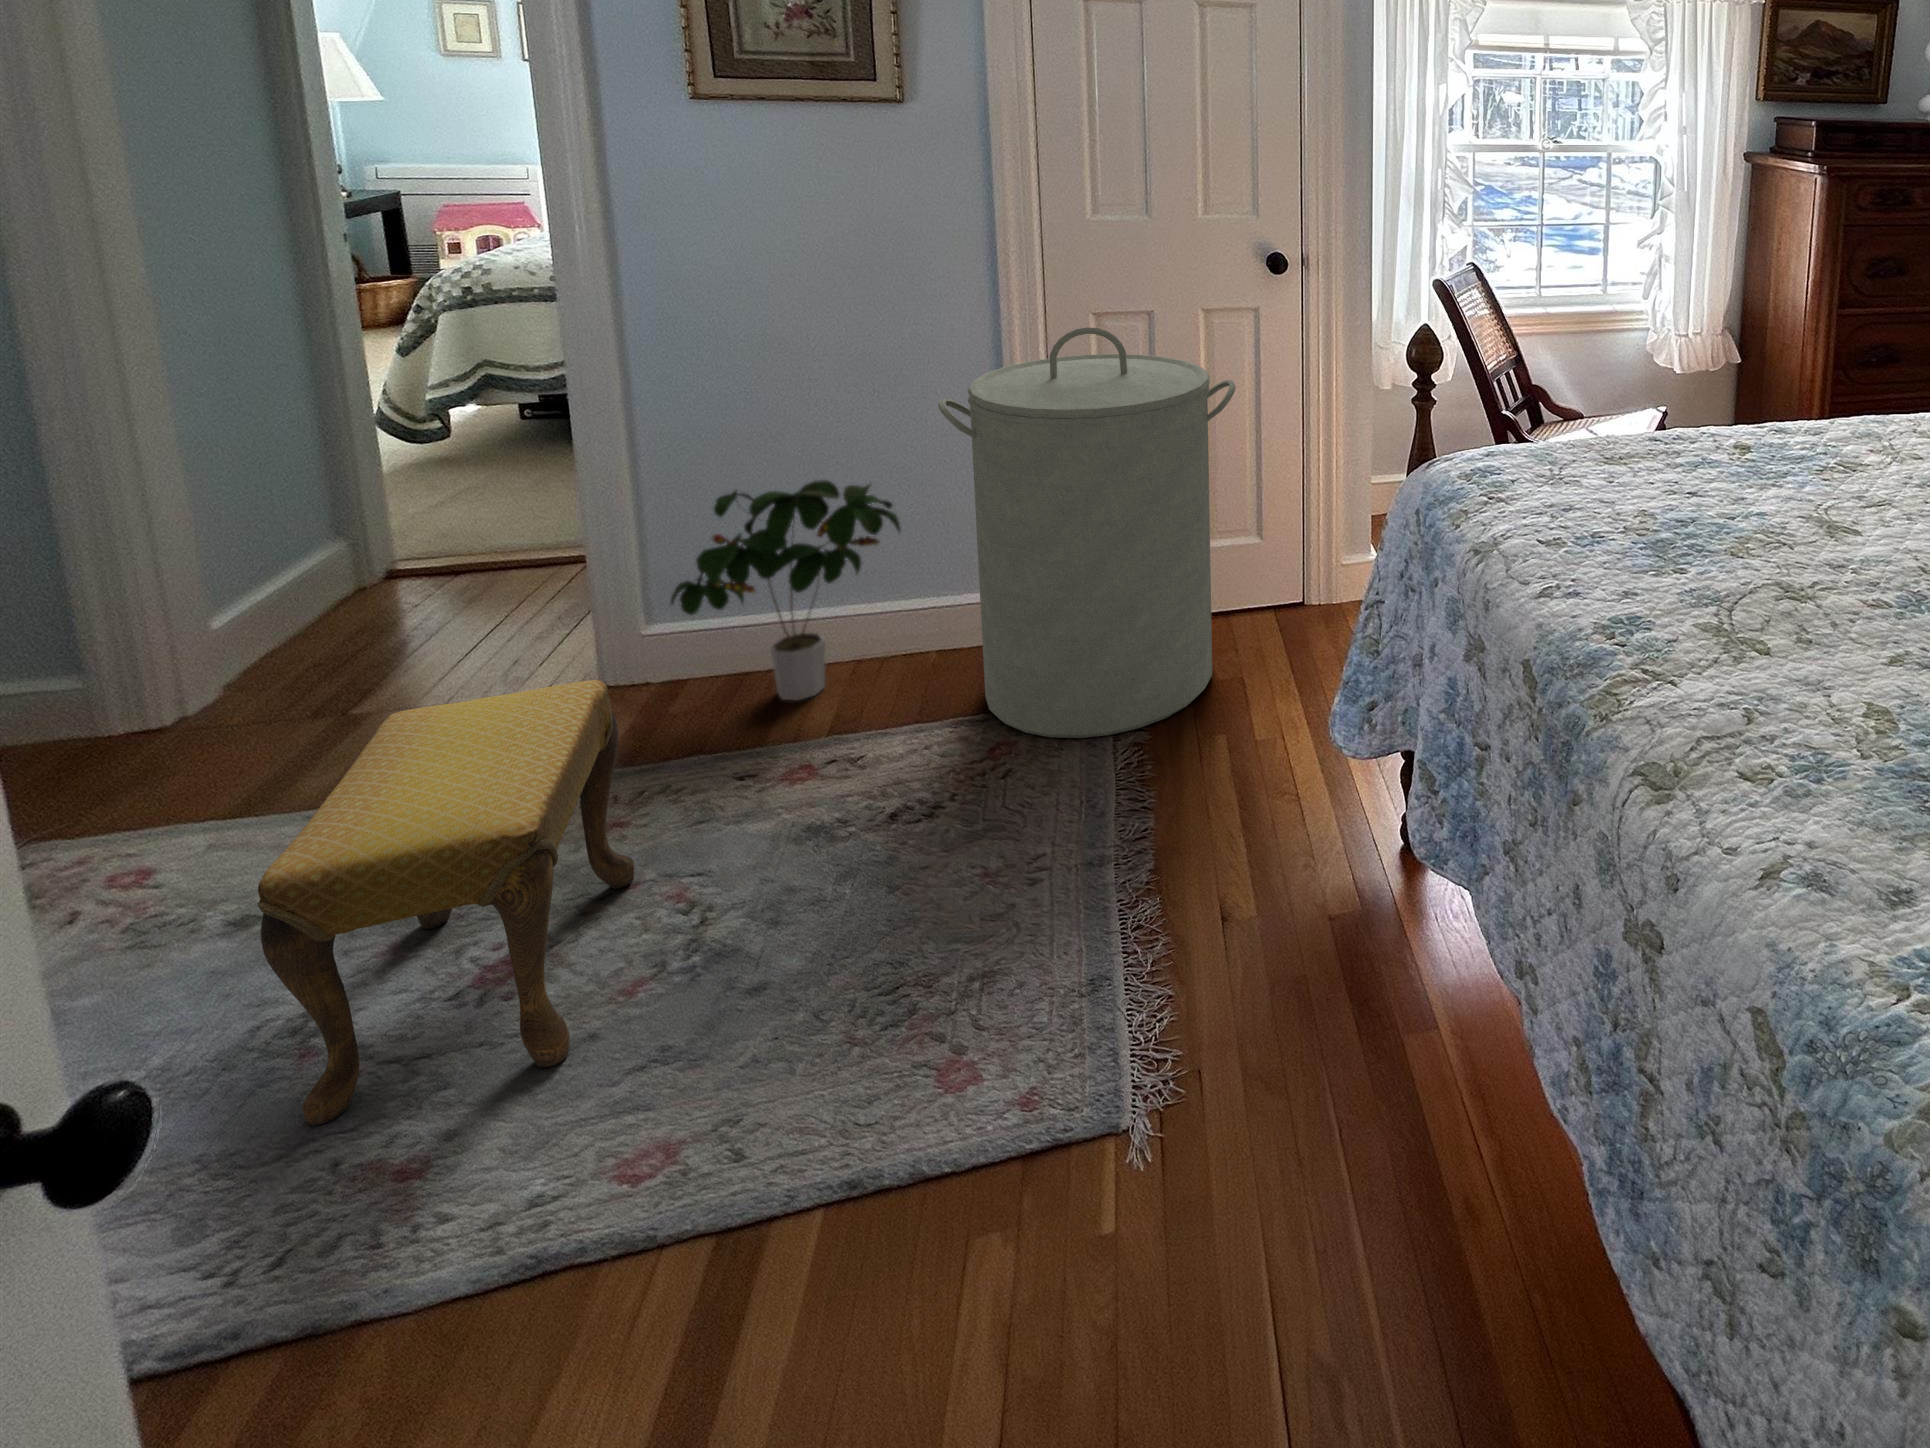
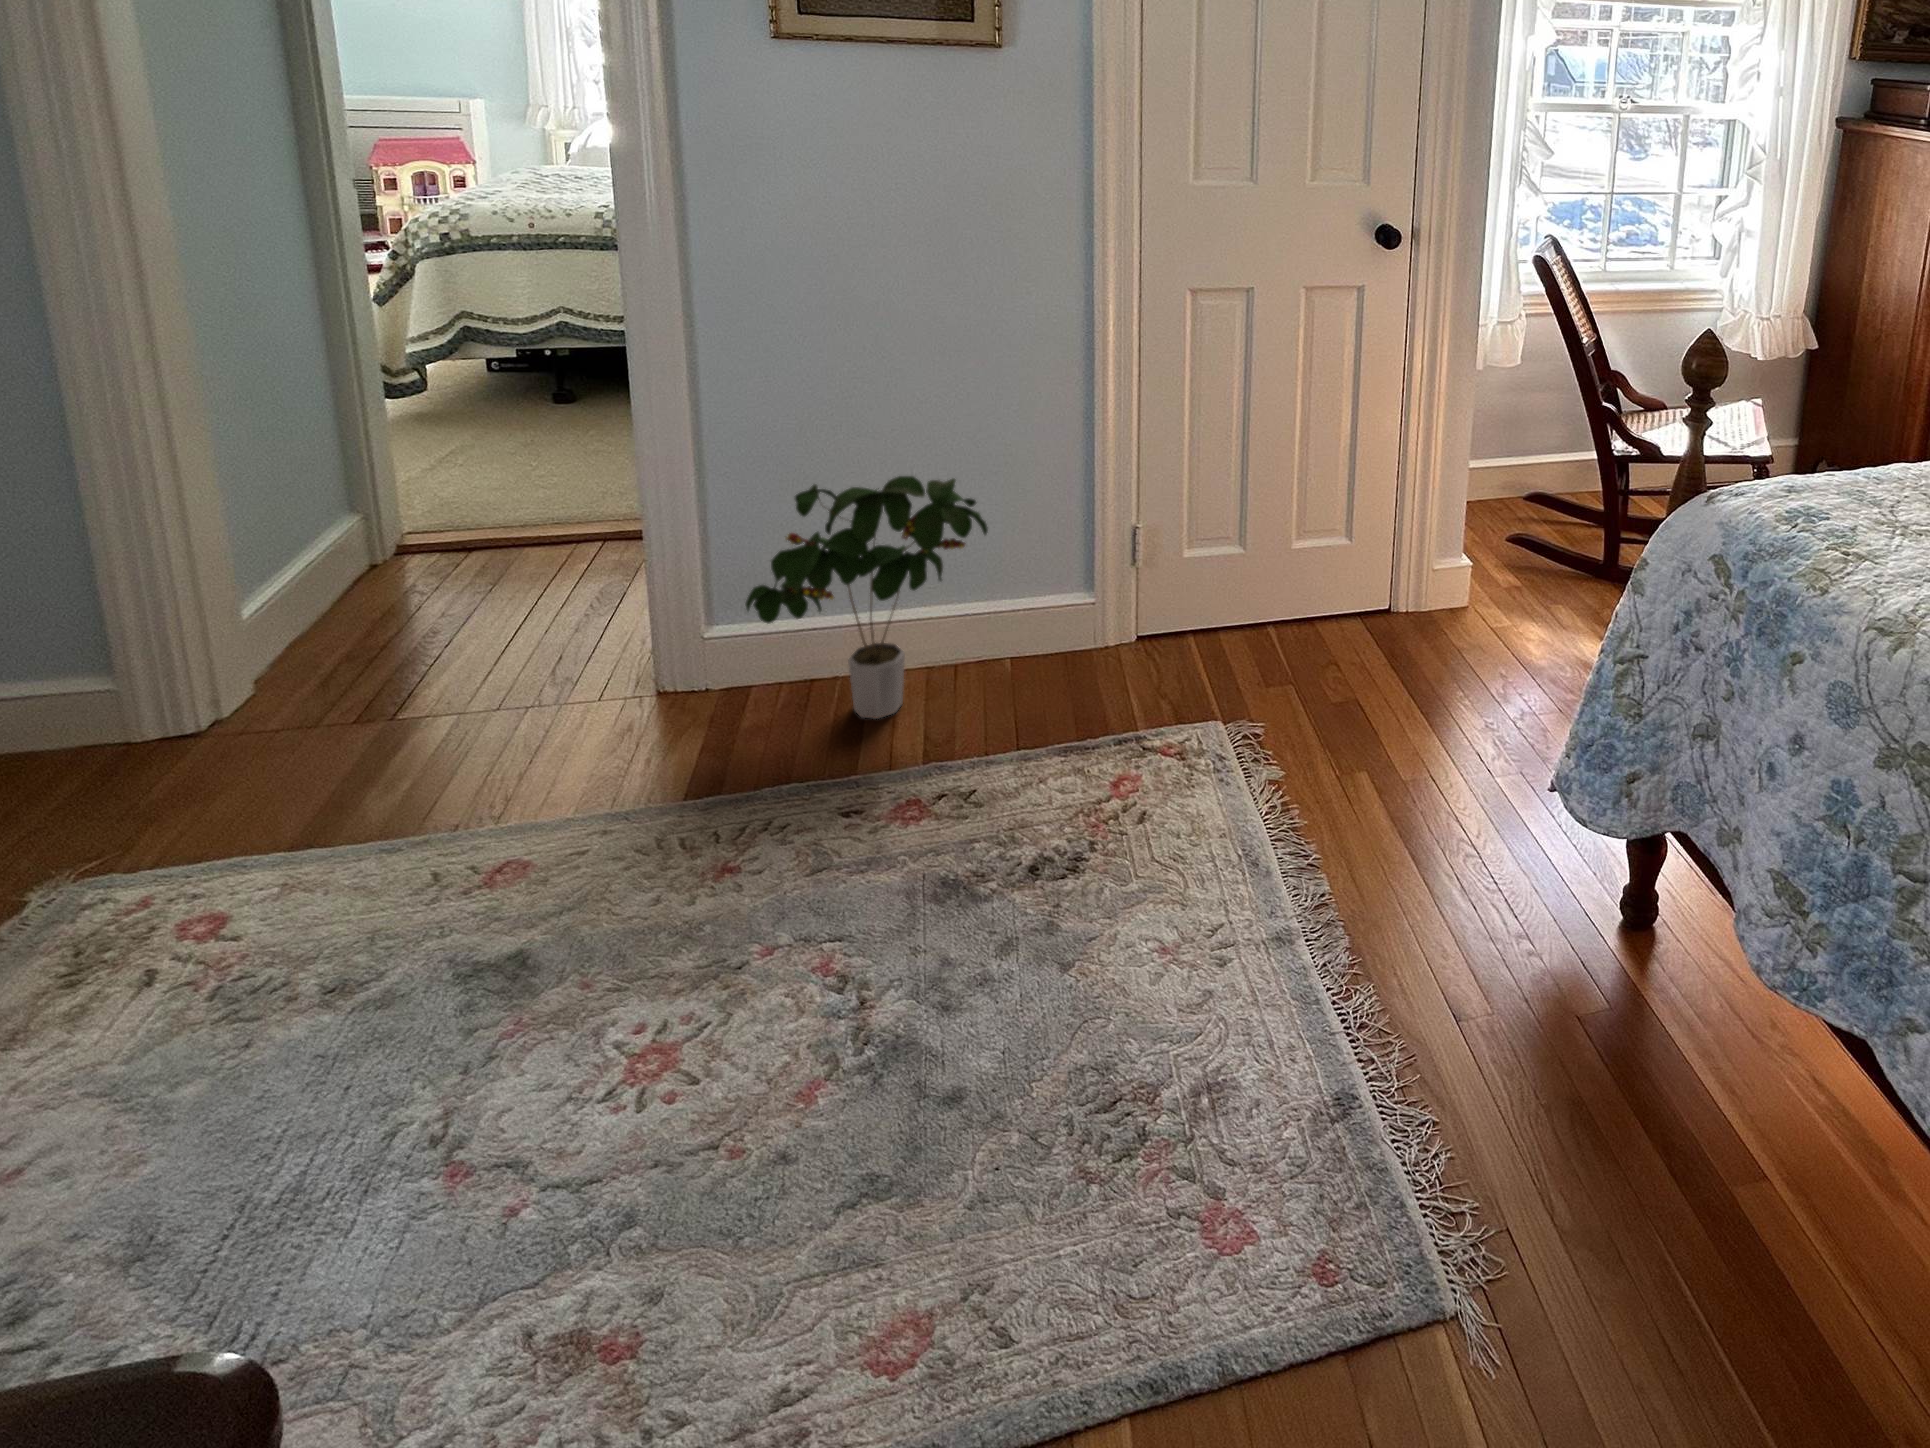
laundry hamper: present [938,327,1236,738] -> none [1050,312,1363,775]
footstool: present [258,680,634,1126] -> none [444,722,768,1267]

